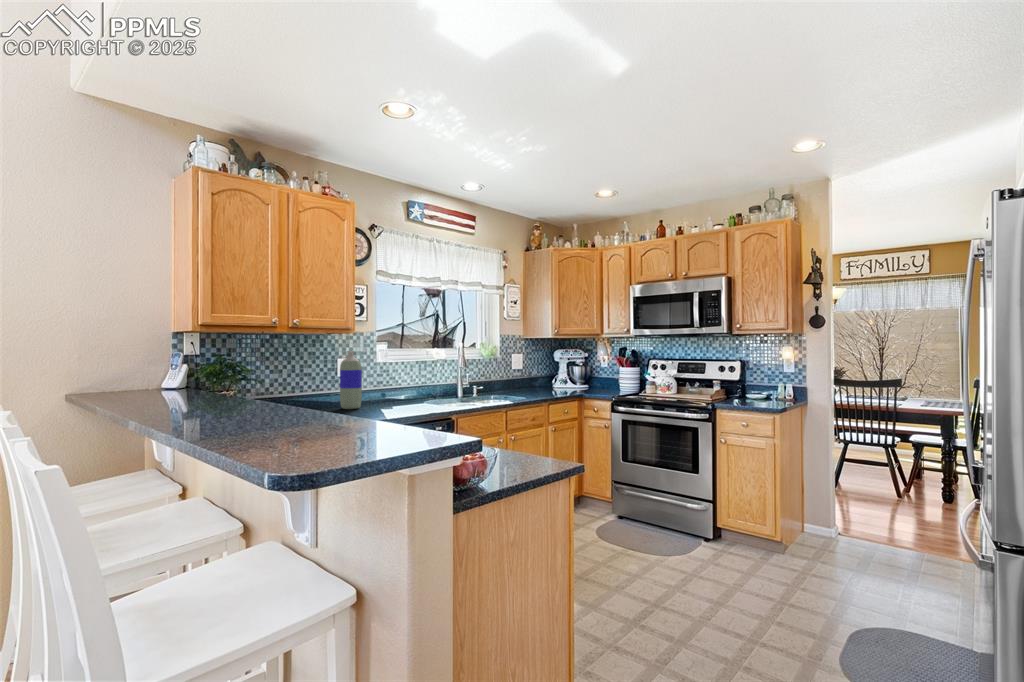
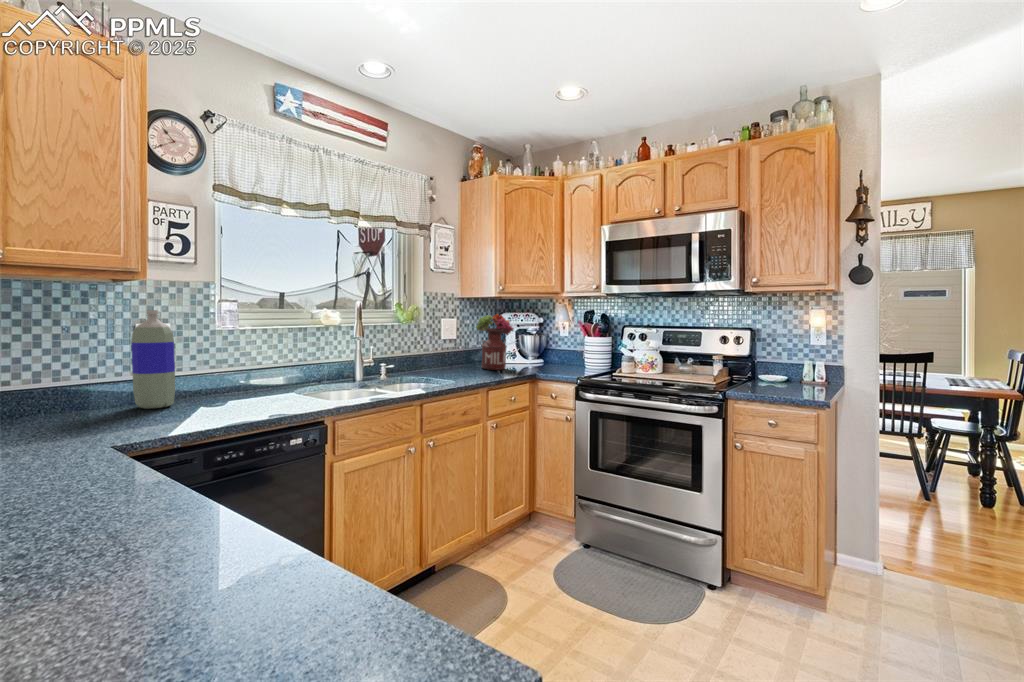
flower arrangement: none [538,349,566,391] -> present [476,314,514,370]

